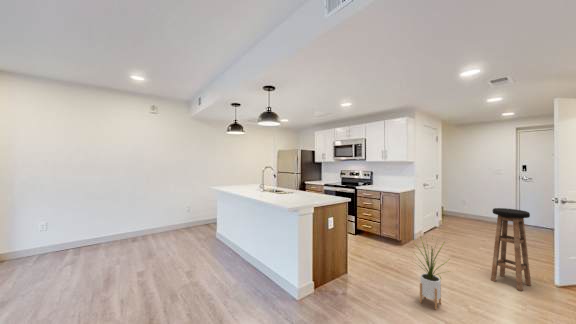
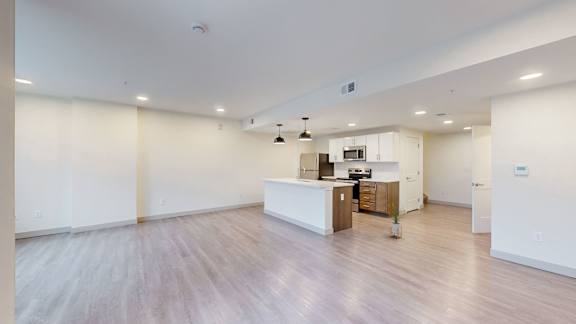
bar stool: present [491,208,531,291] -> none [436,189,458,234]

